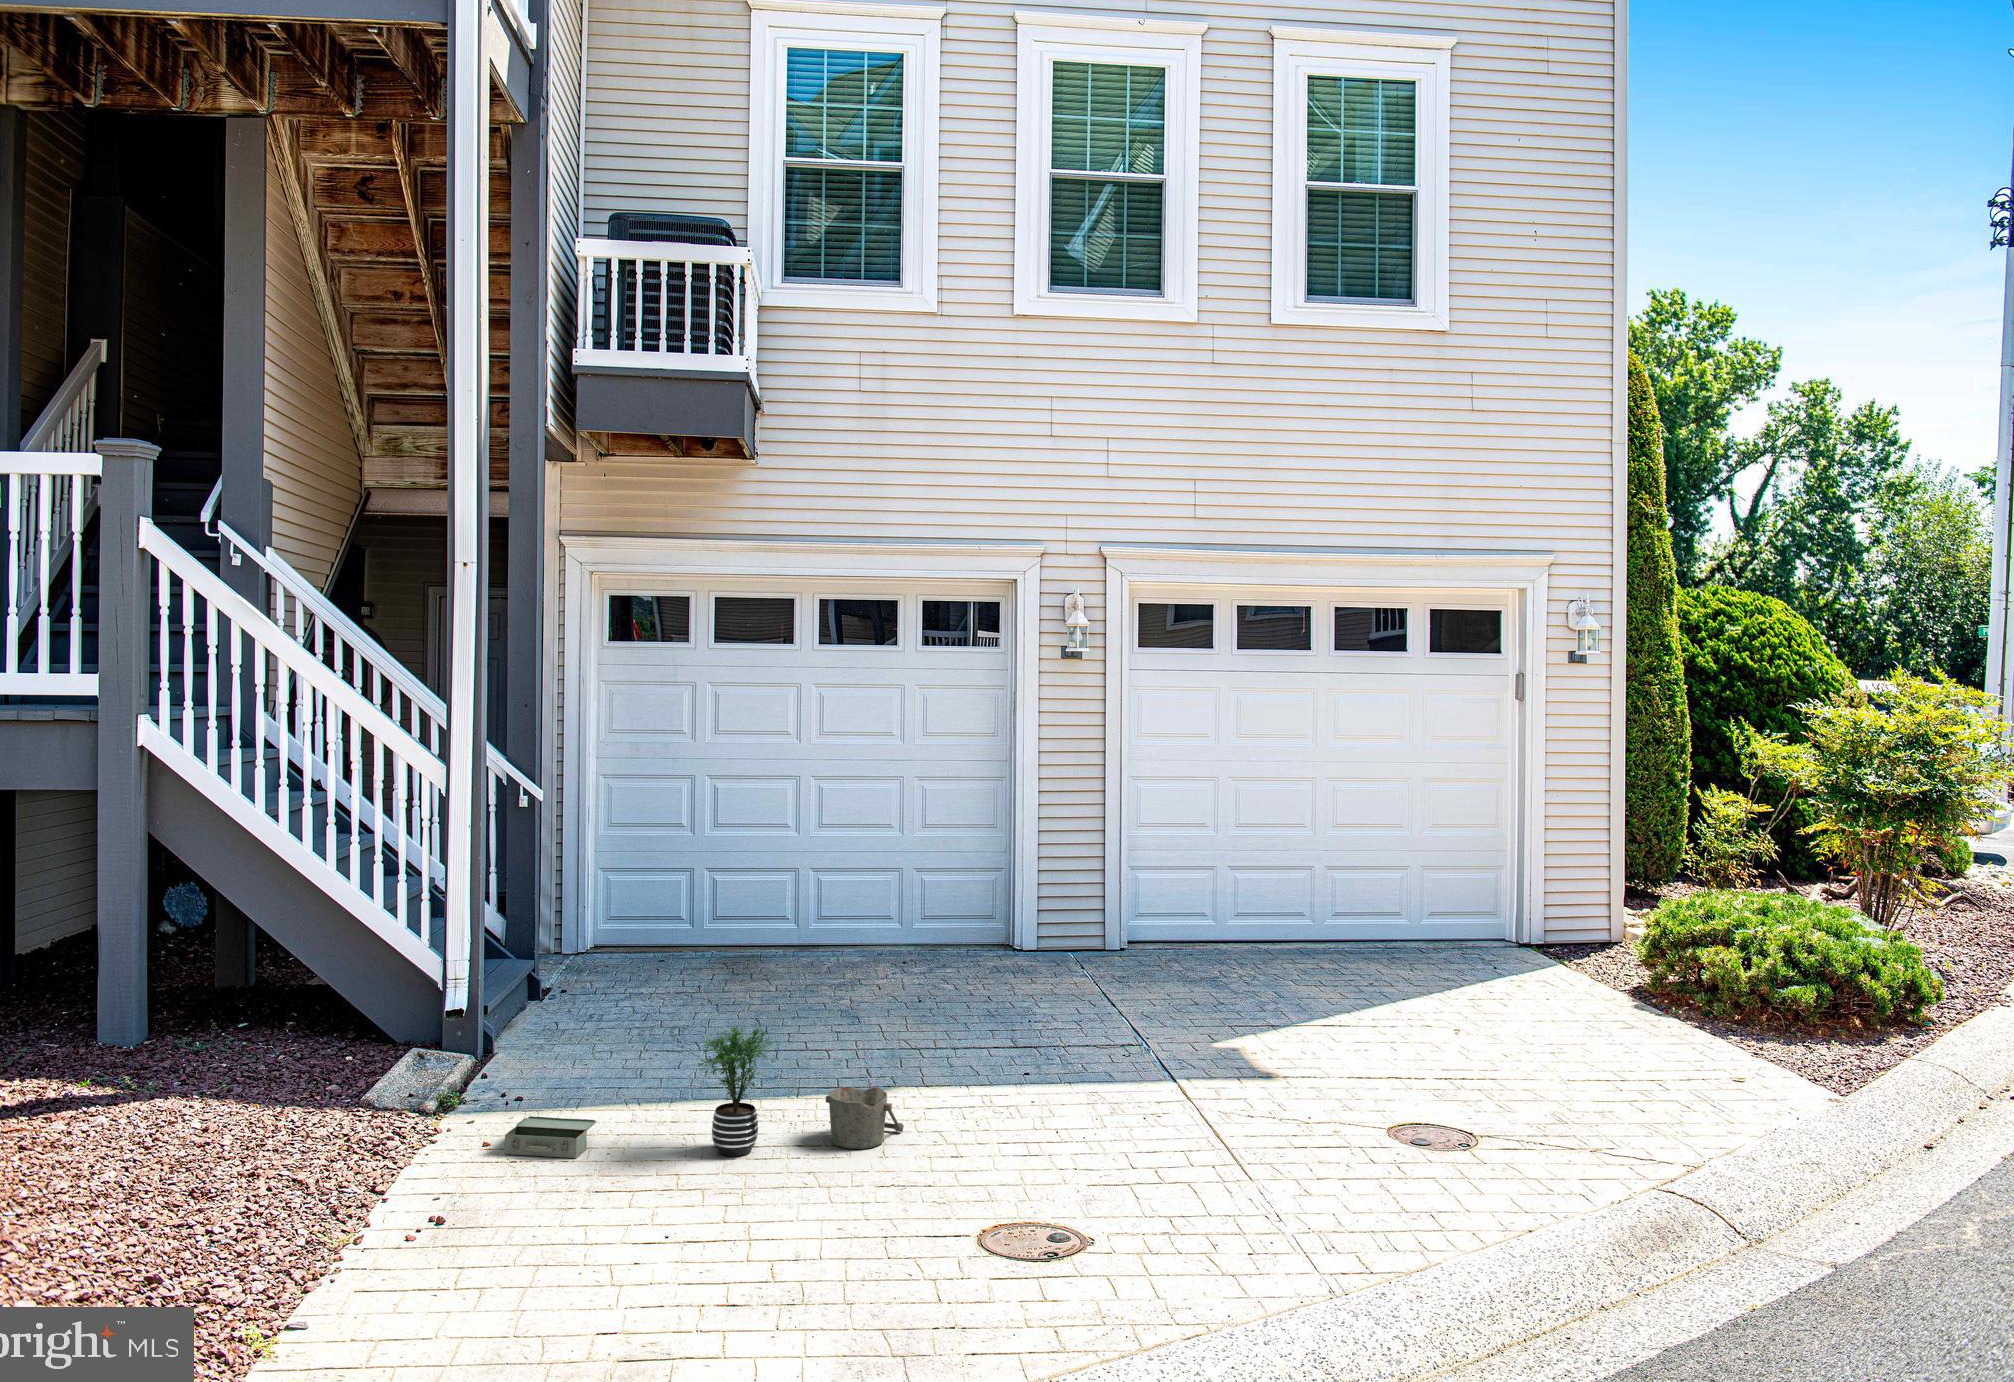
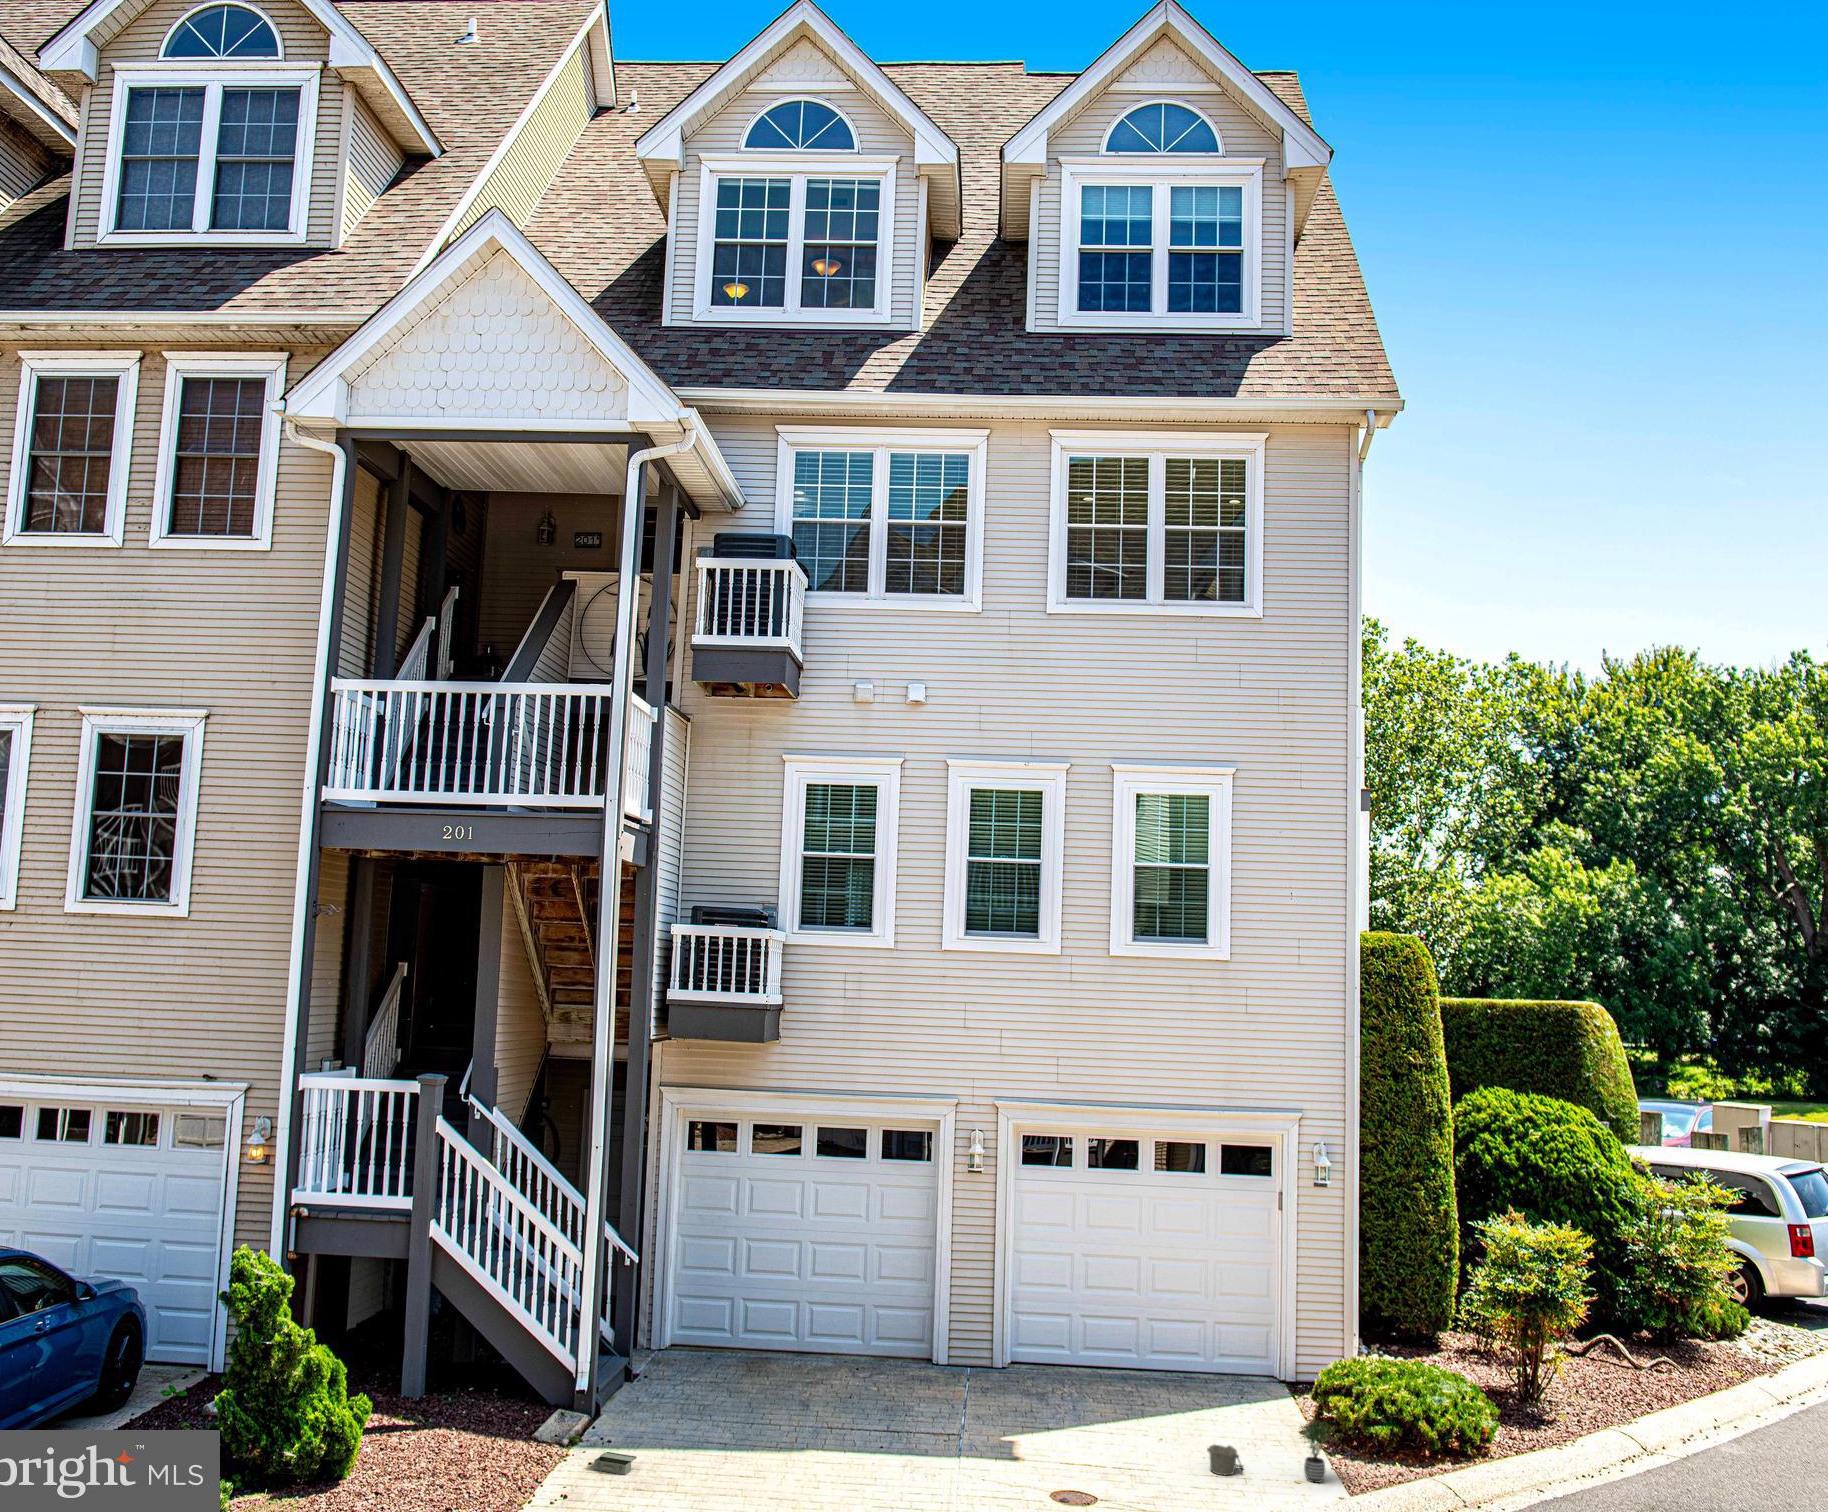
potted plant: present [697,1026,776,1157] -> present [1300,1420,1331,1483]
bucket: present [826,1087,904,1149] -> present [1207,1445,1243,1475]

